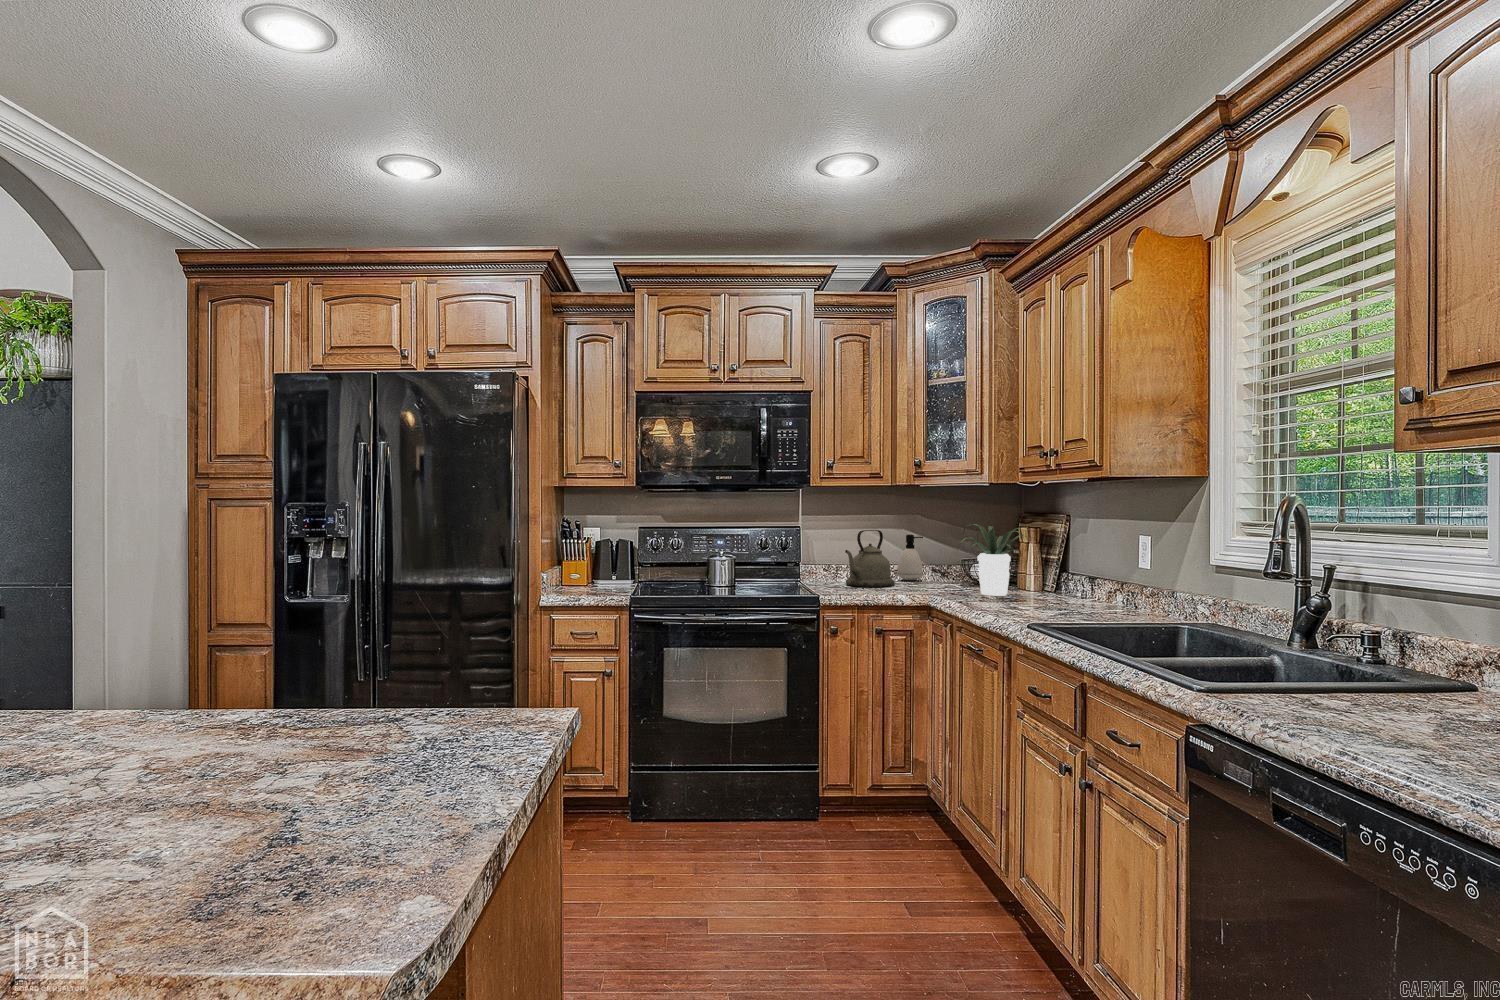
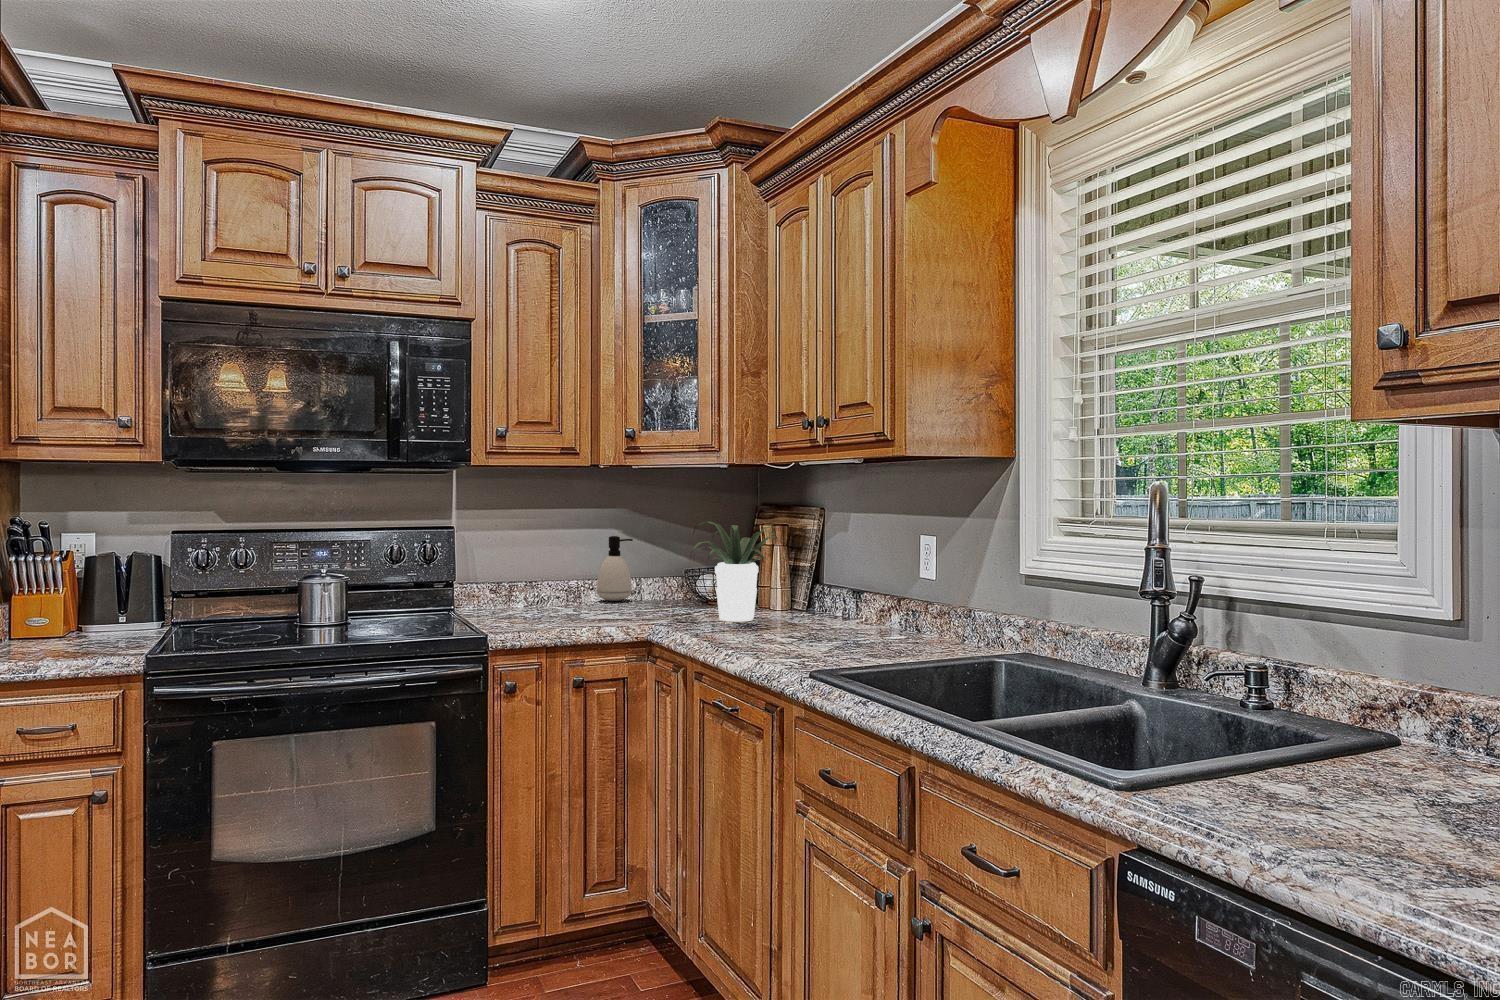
kettle: present [845,530,895,587] -> none [523,531,595,615]

